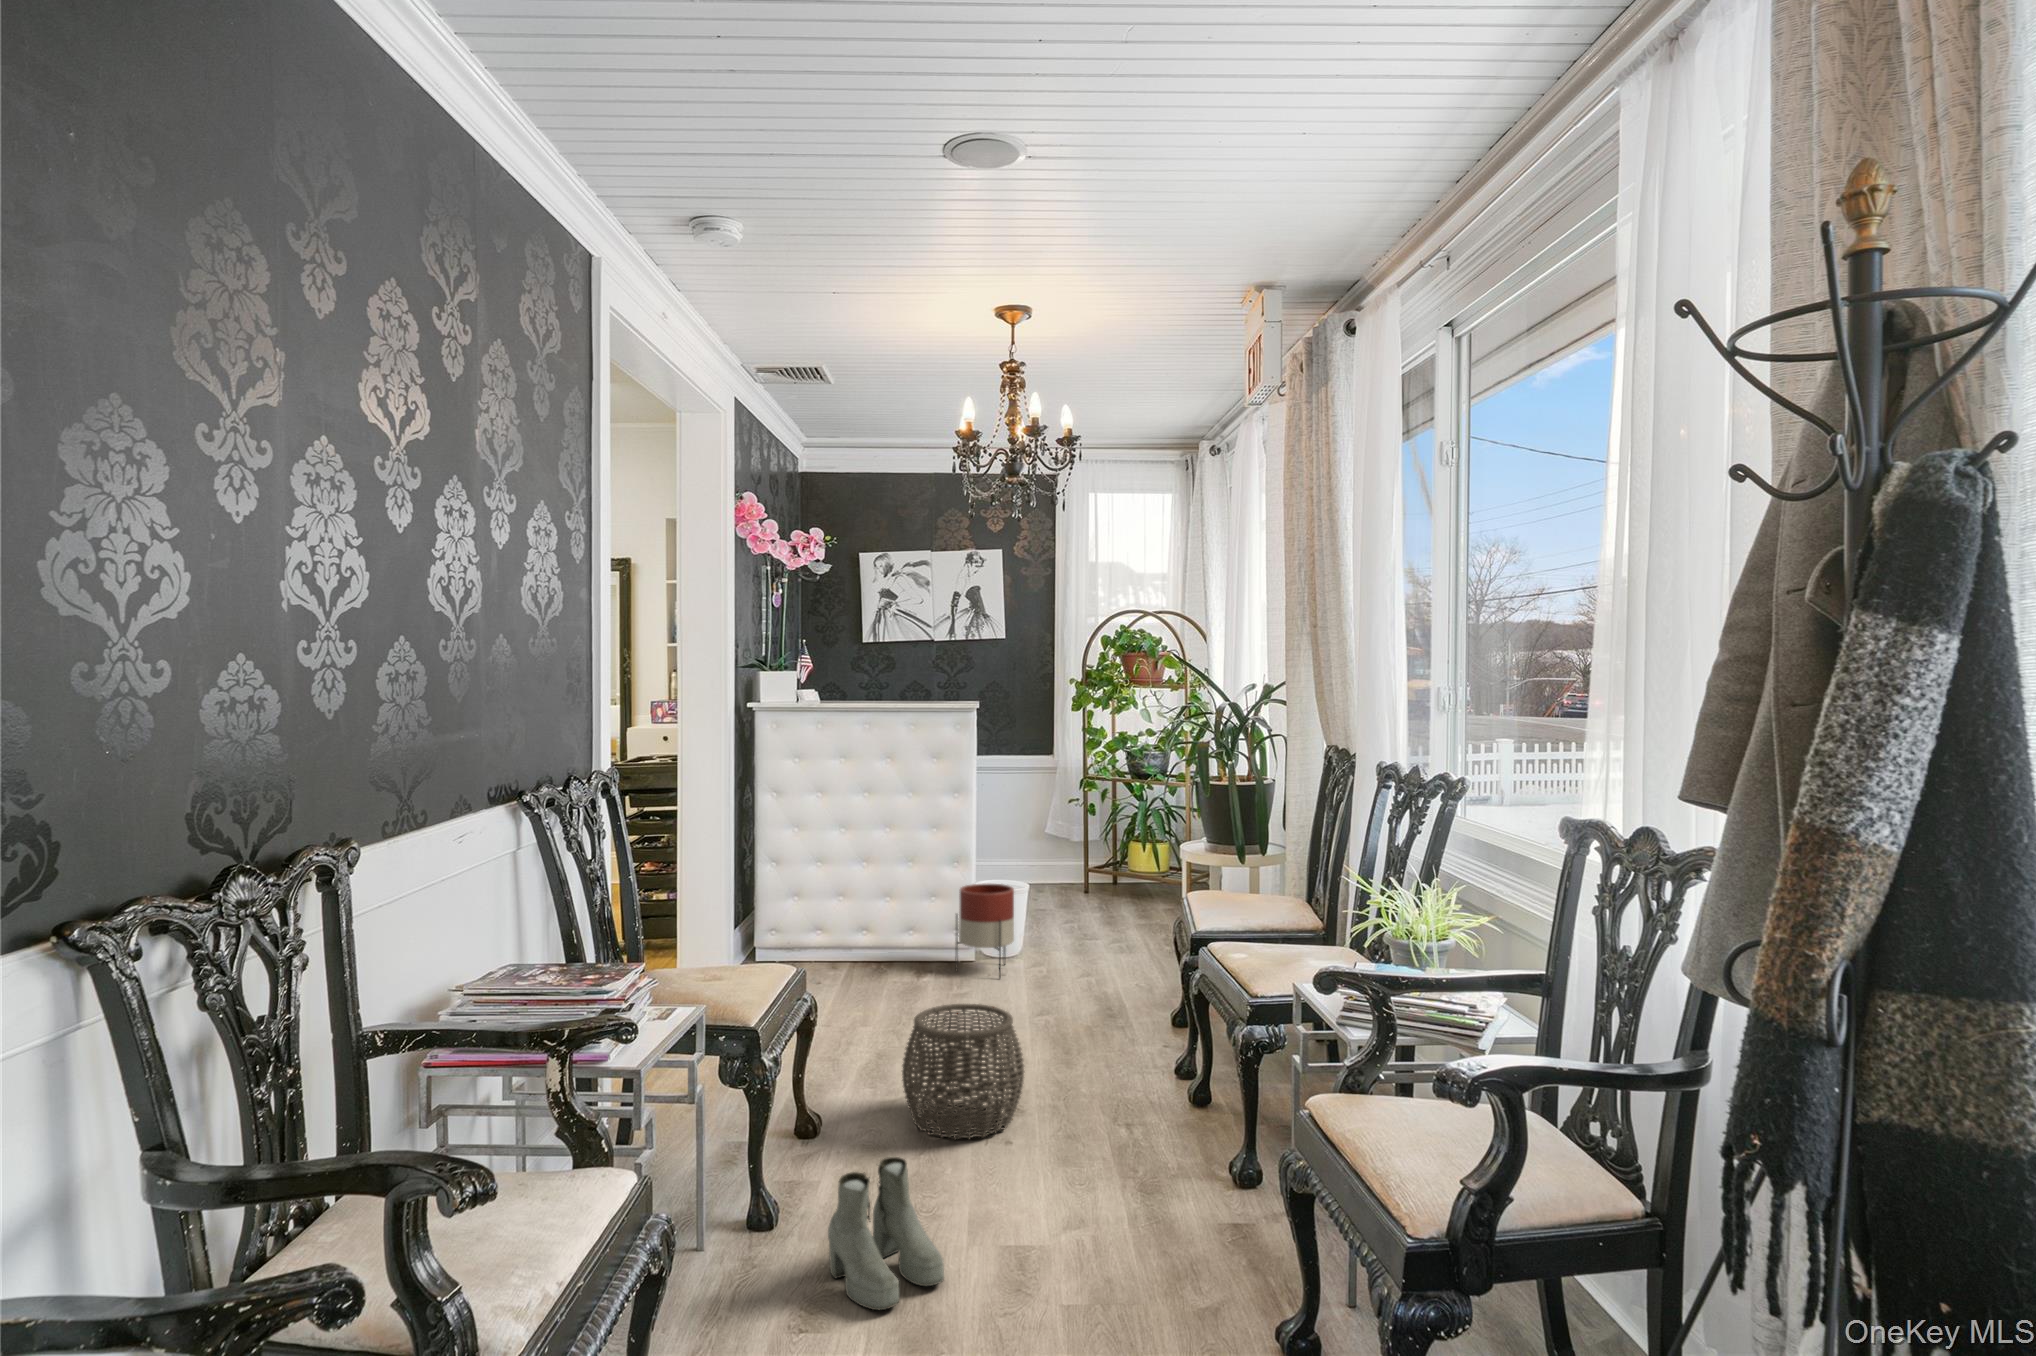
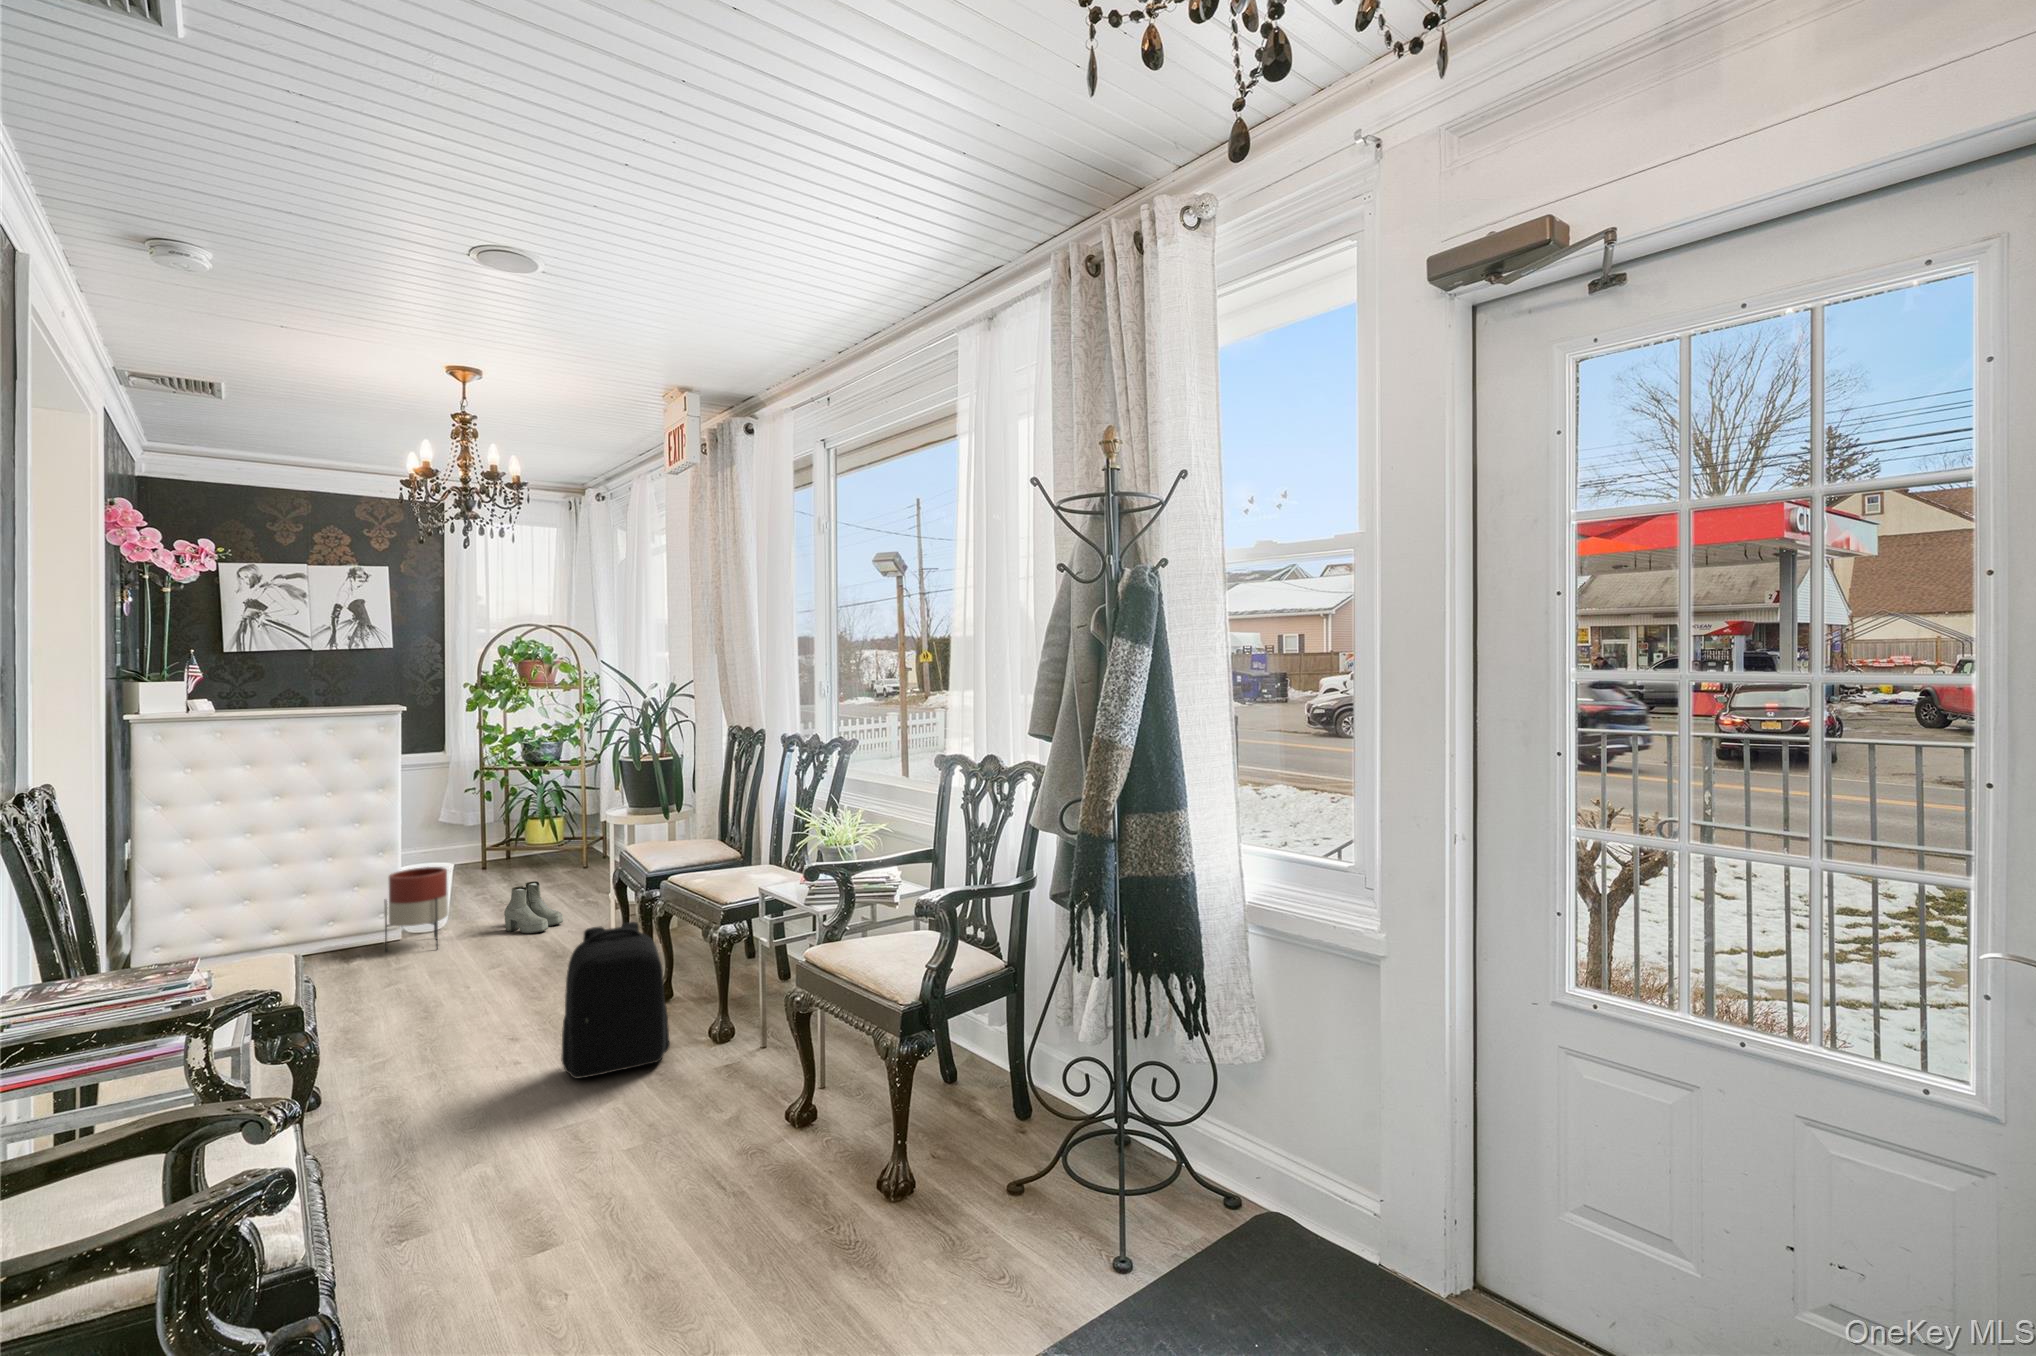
backpack: none [1042,996,1171,1196] -> present [561,922,670,1079]
woven basket: present [902,1004,1024,1139] -> none [401,958,525,1076]
boots: present [828,1157,944,1310] -> present [504,881,563,933]

